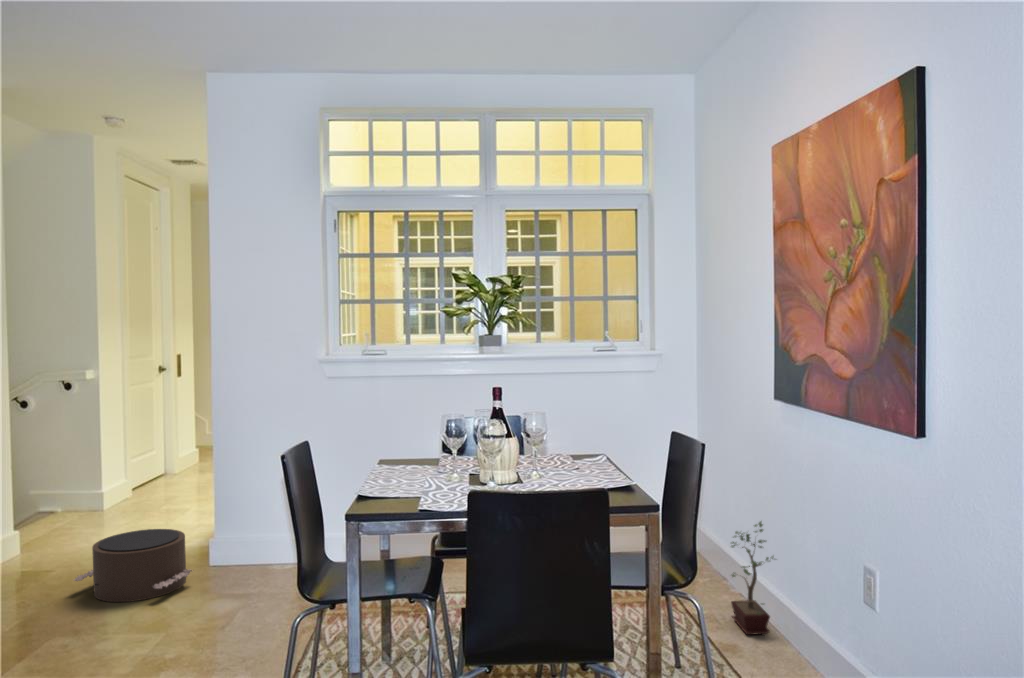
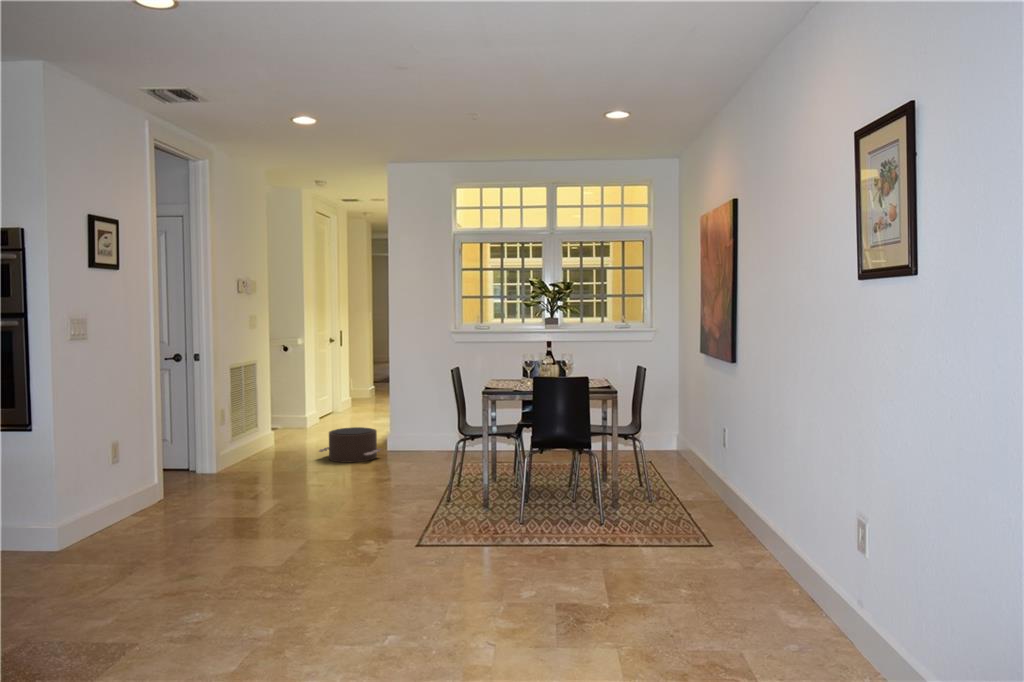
potted plant: present [731,521,773,635] -> none [681,418,703,479]

